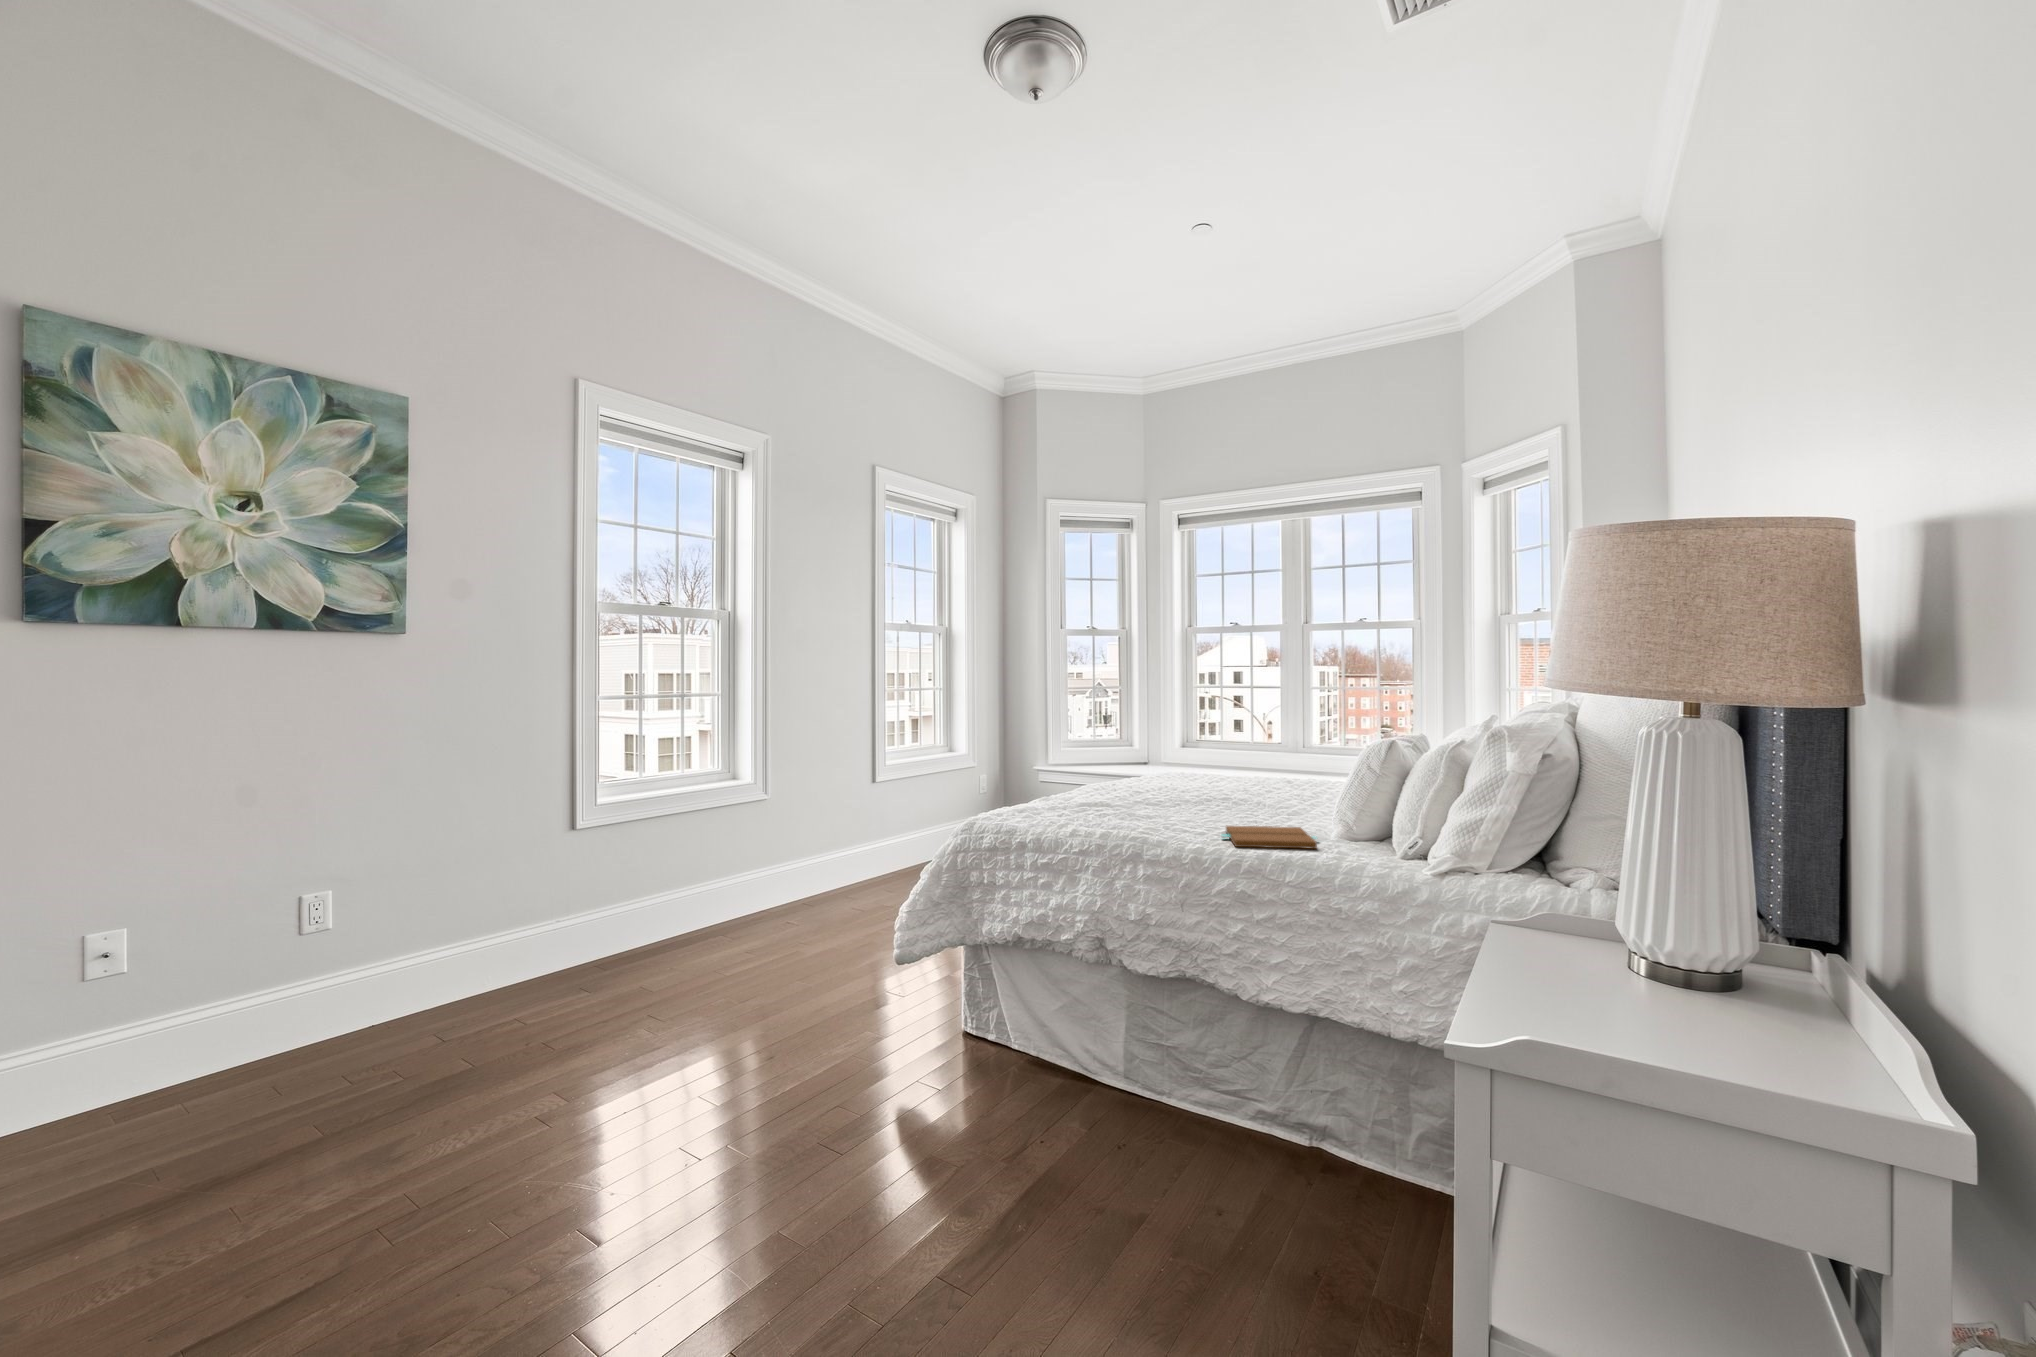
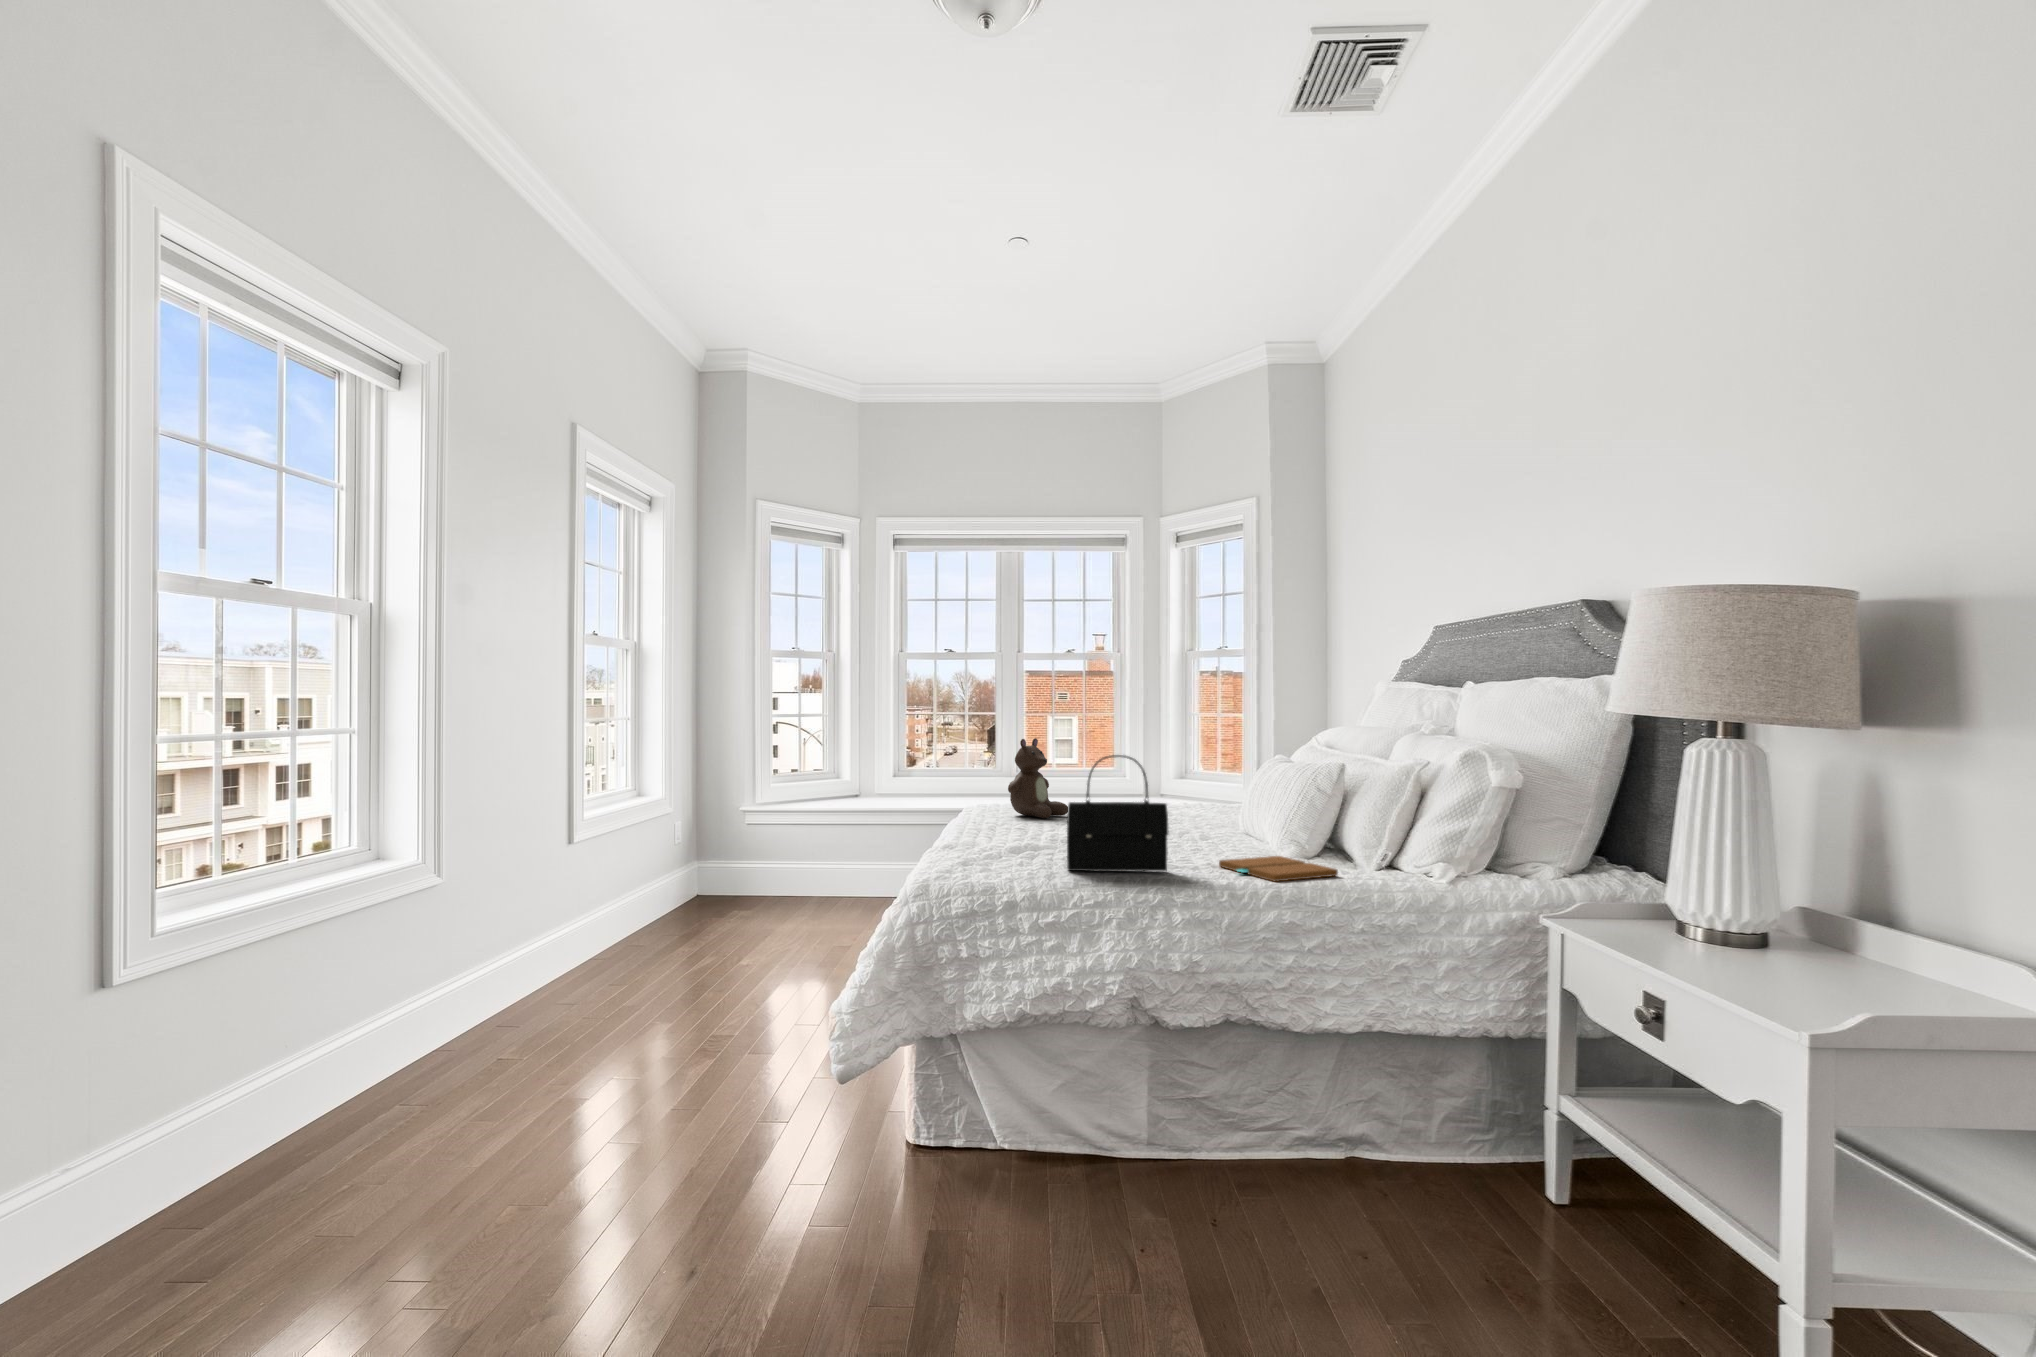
teddy bear: none [1170,708,1231,784] -> present [1008,738,1068,818]
handbag: none [1075,722,1163,830] -> present [1067,755,1169,872]

